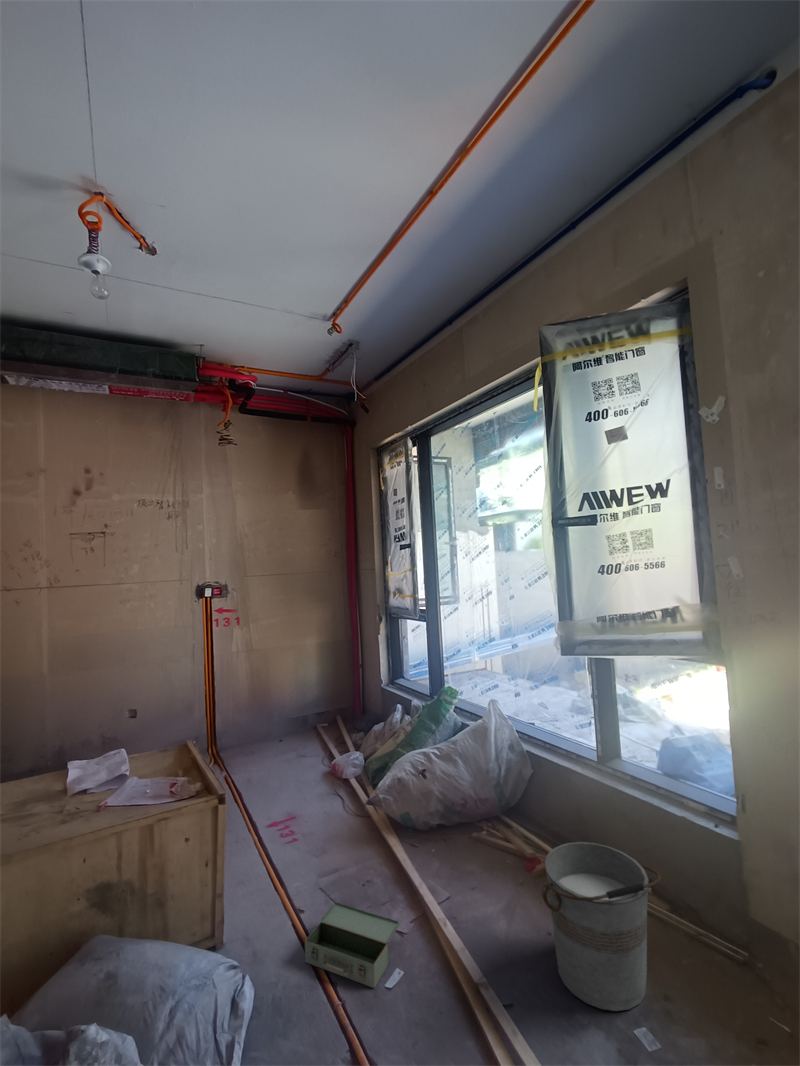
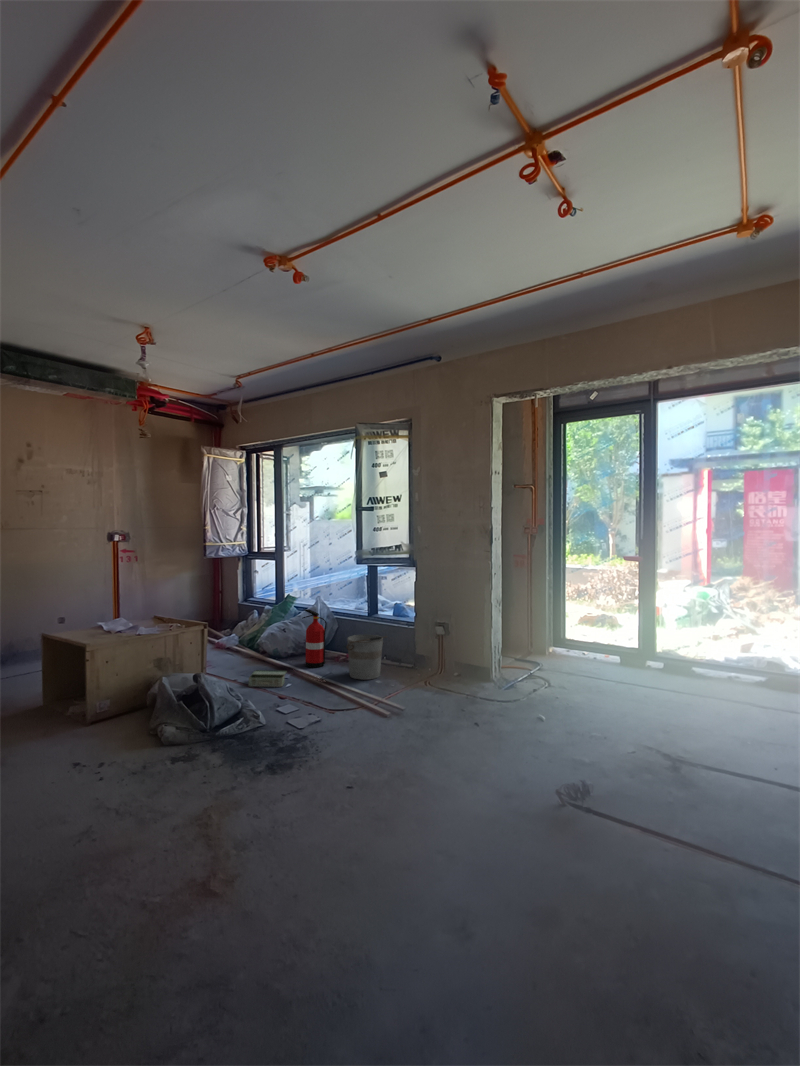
fire extinguisher: none [447,747,503,893] -> present [302,609,327,668]

